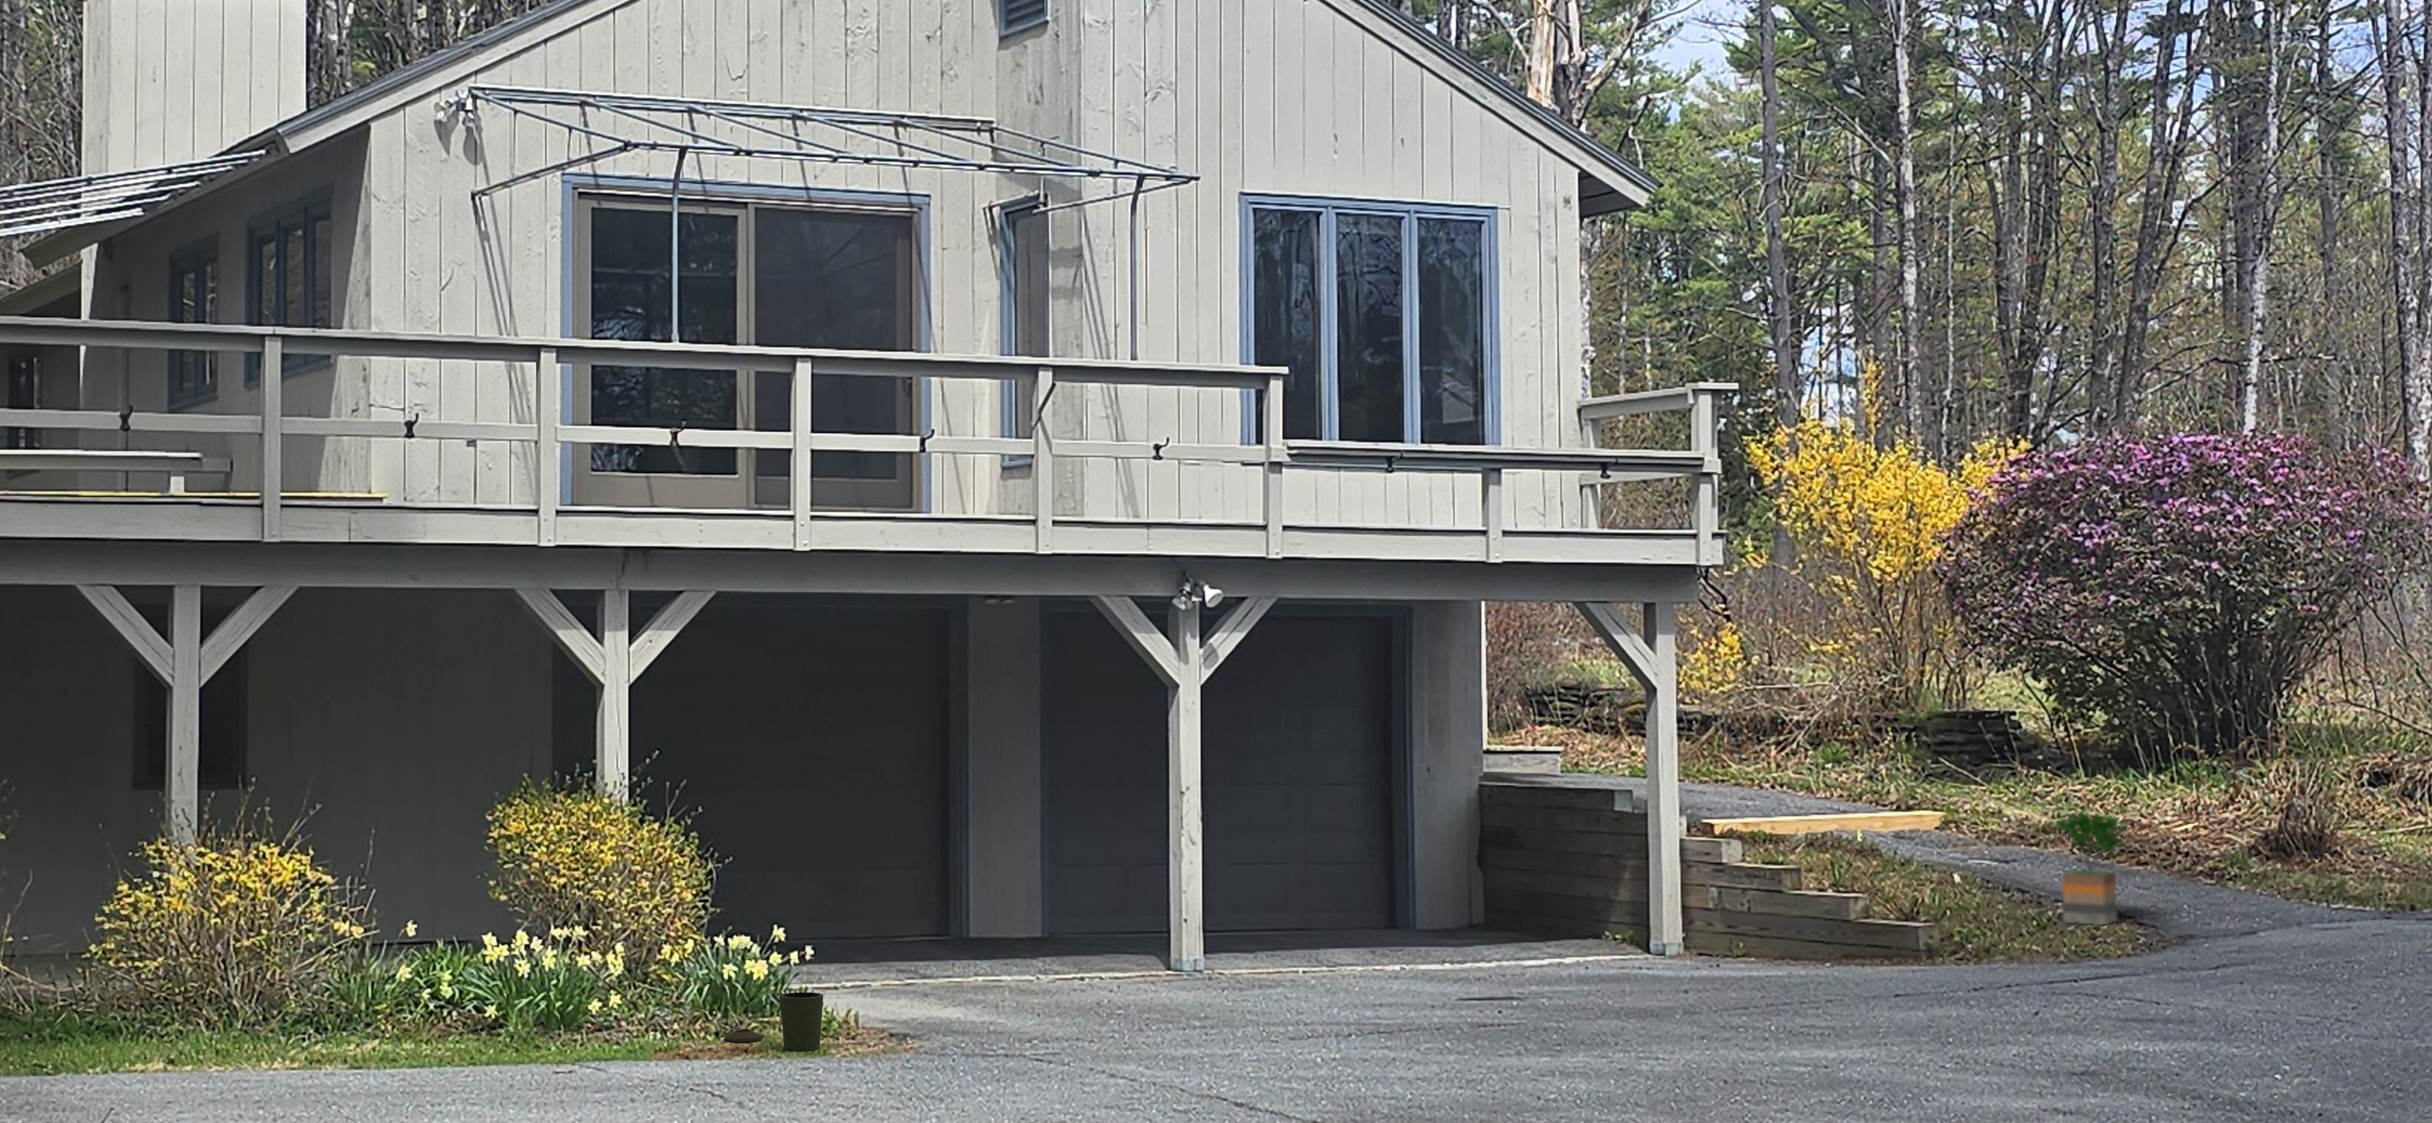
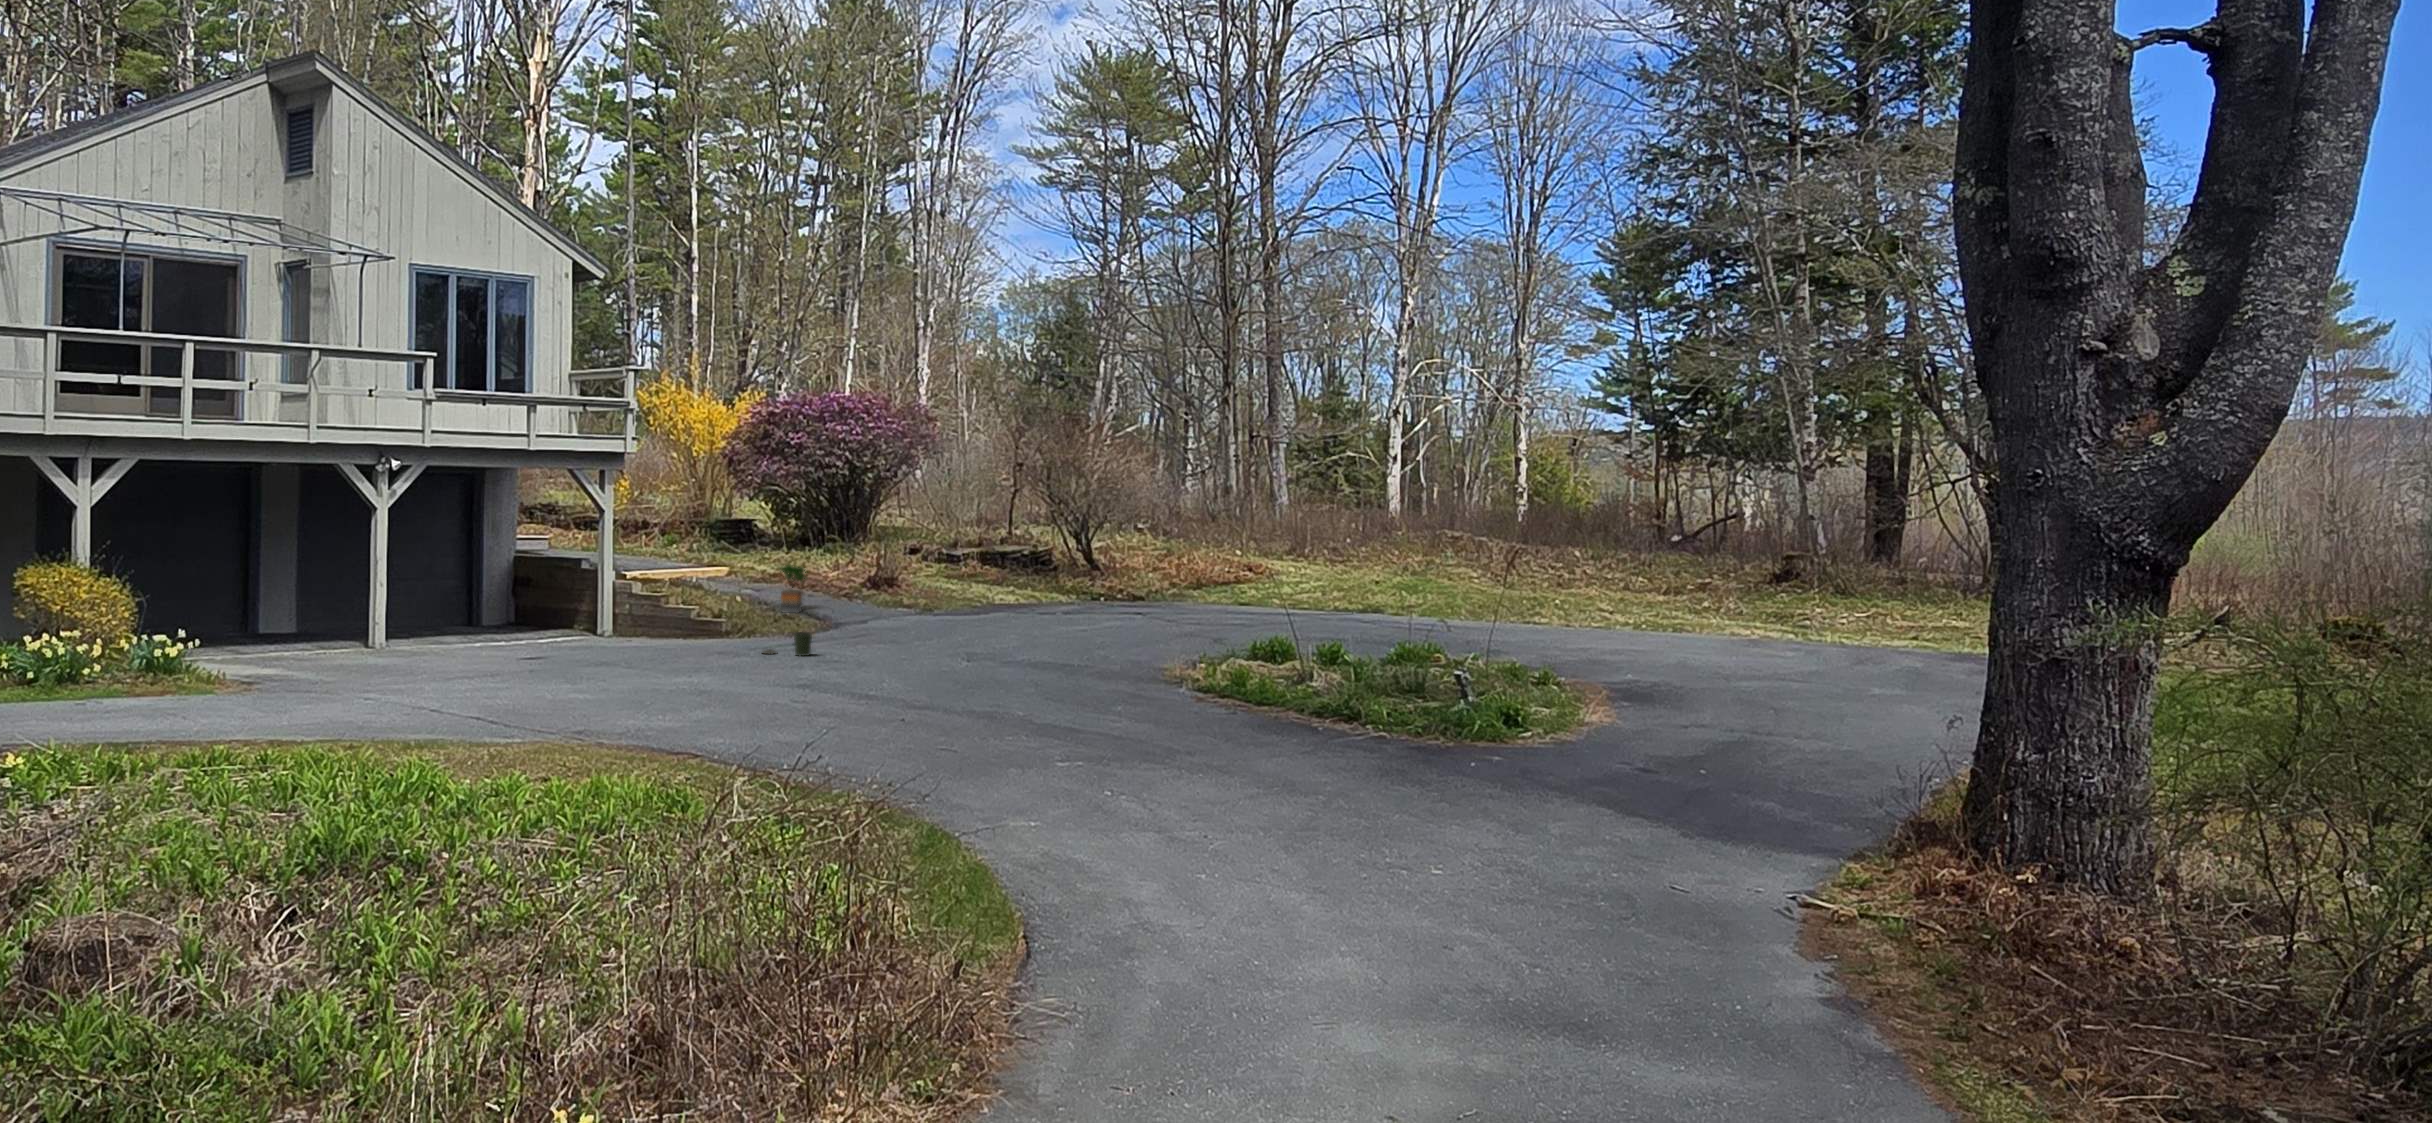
trash can: present [724,992,823,1051] -> present [763,632,812,656]

